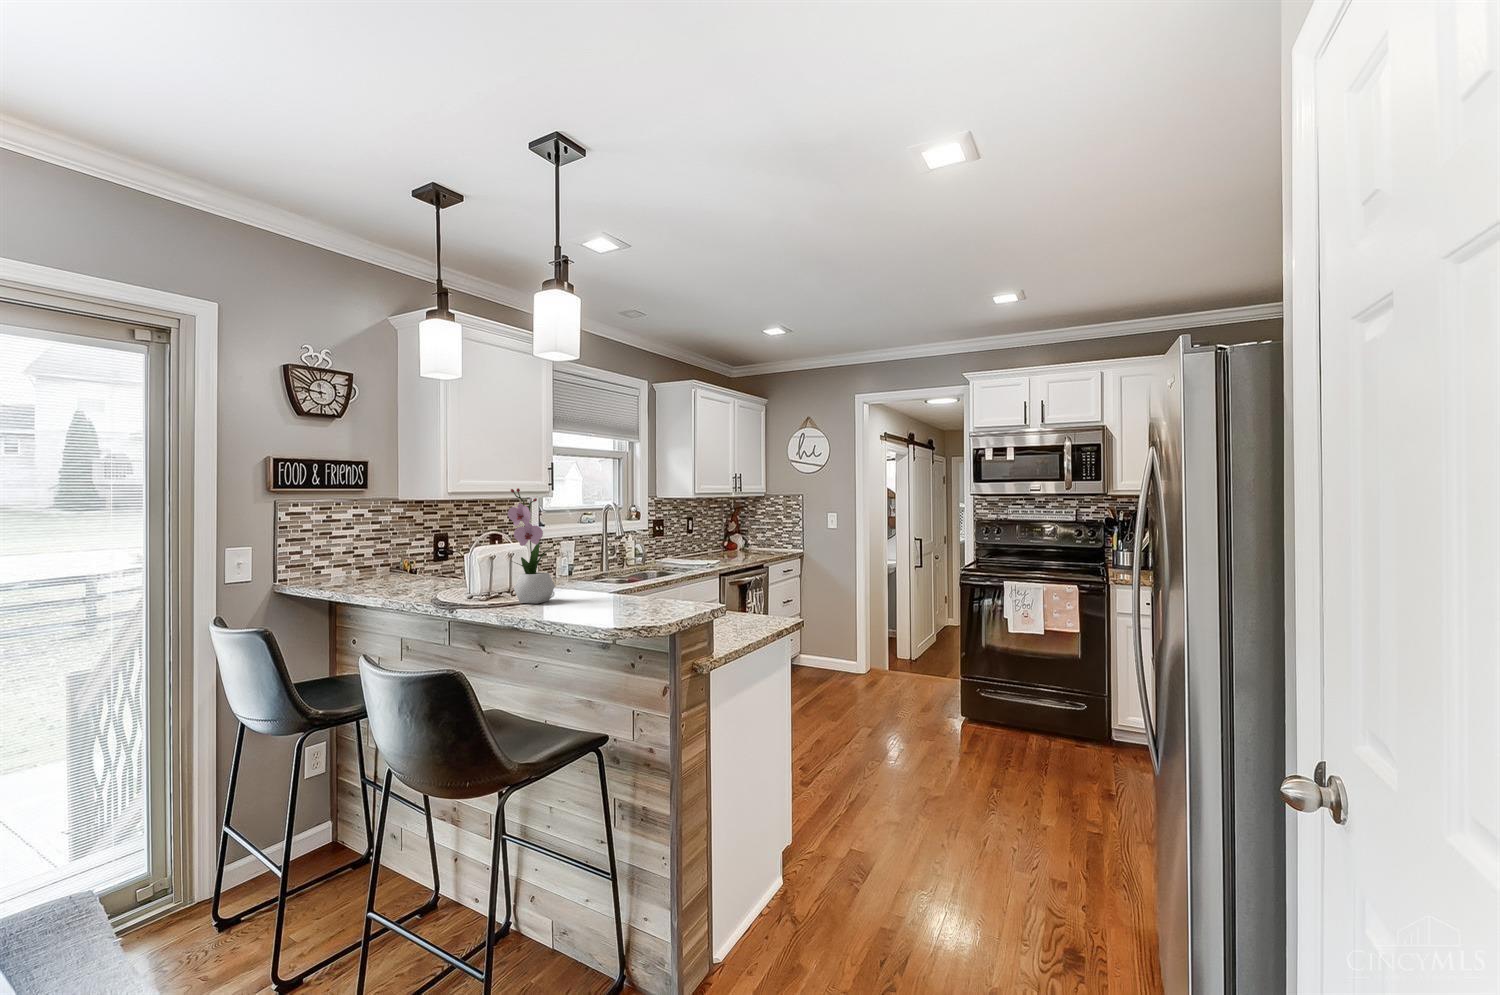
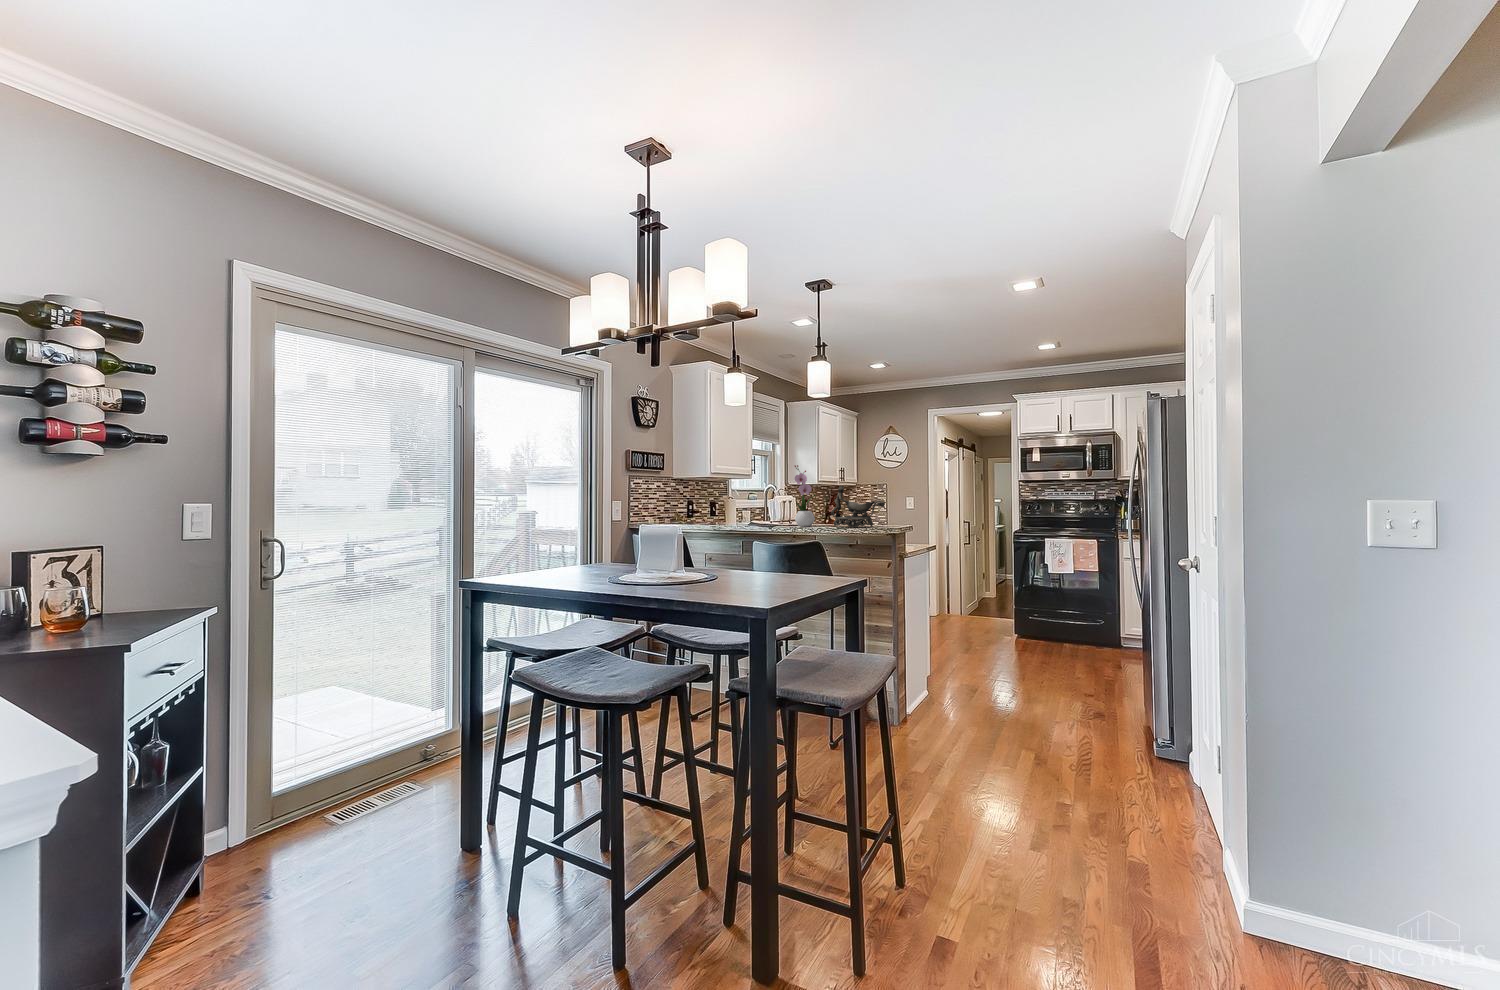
decorative bowl: none [564,530,661,614] -> present [831,485,885,527]

